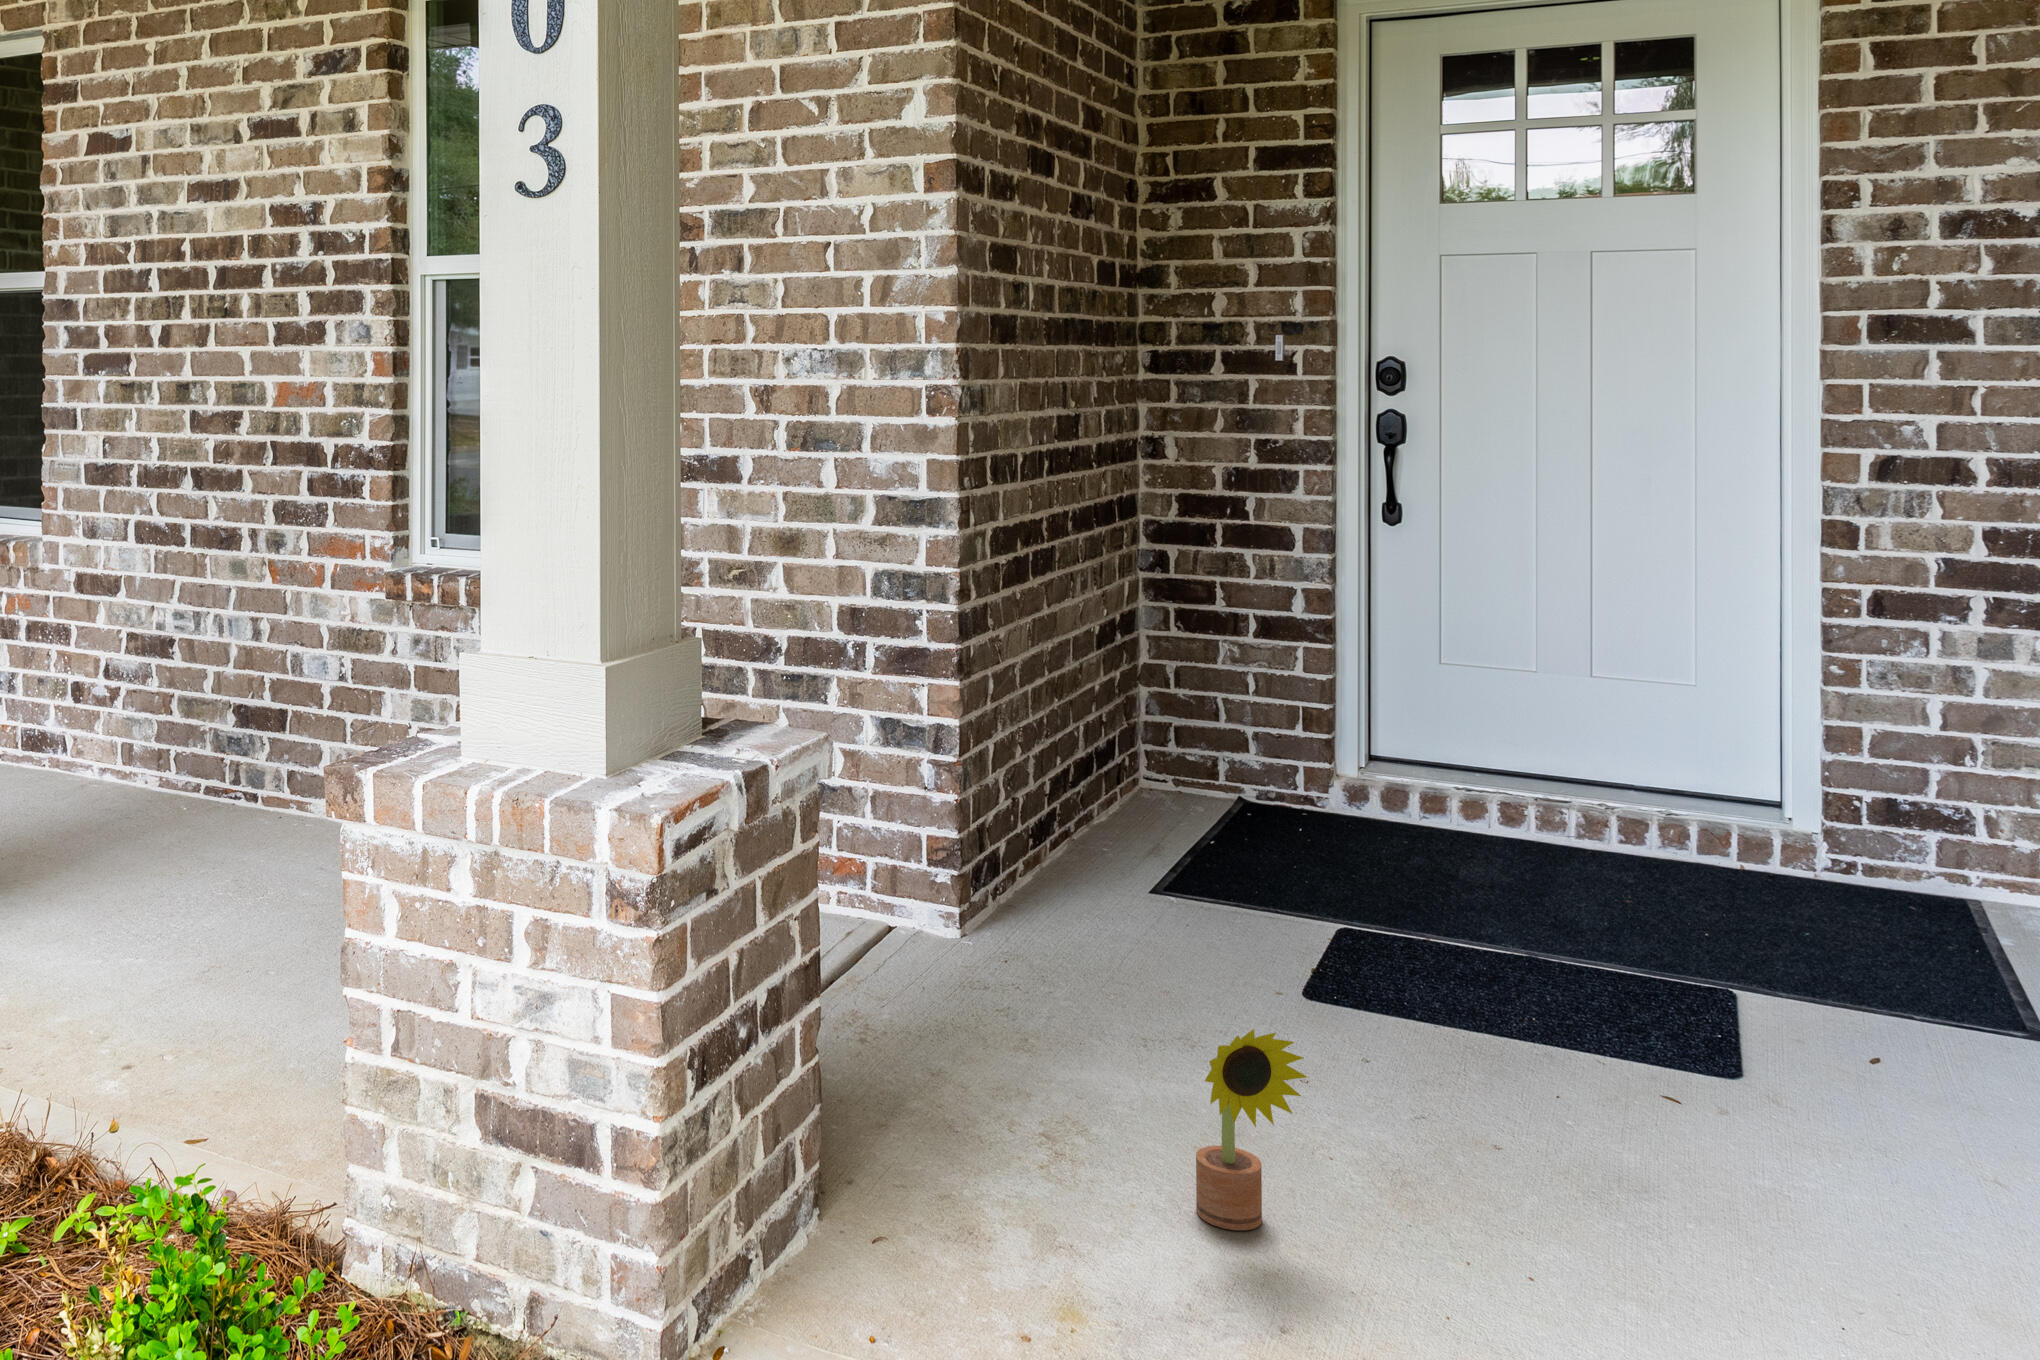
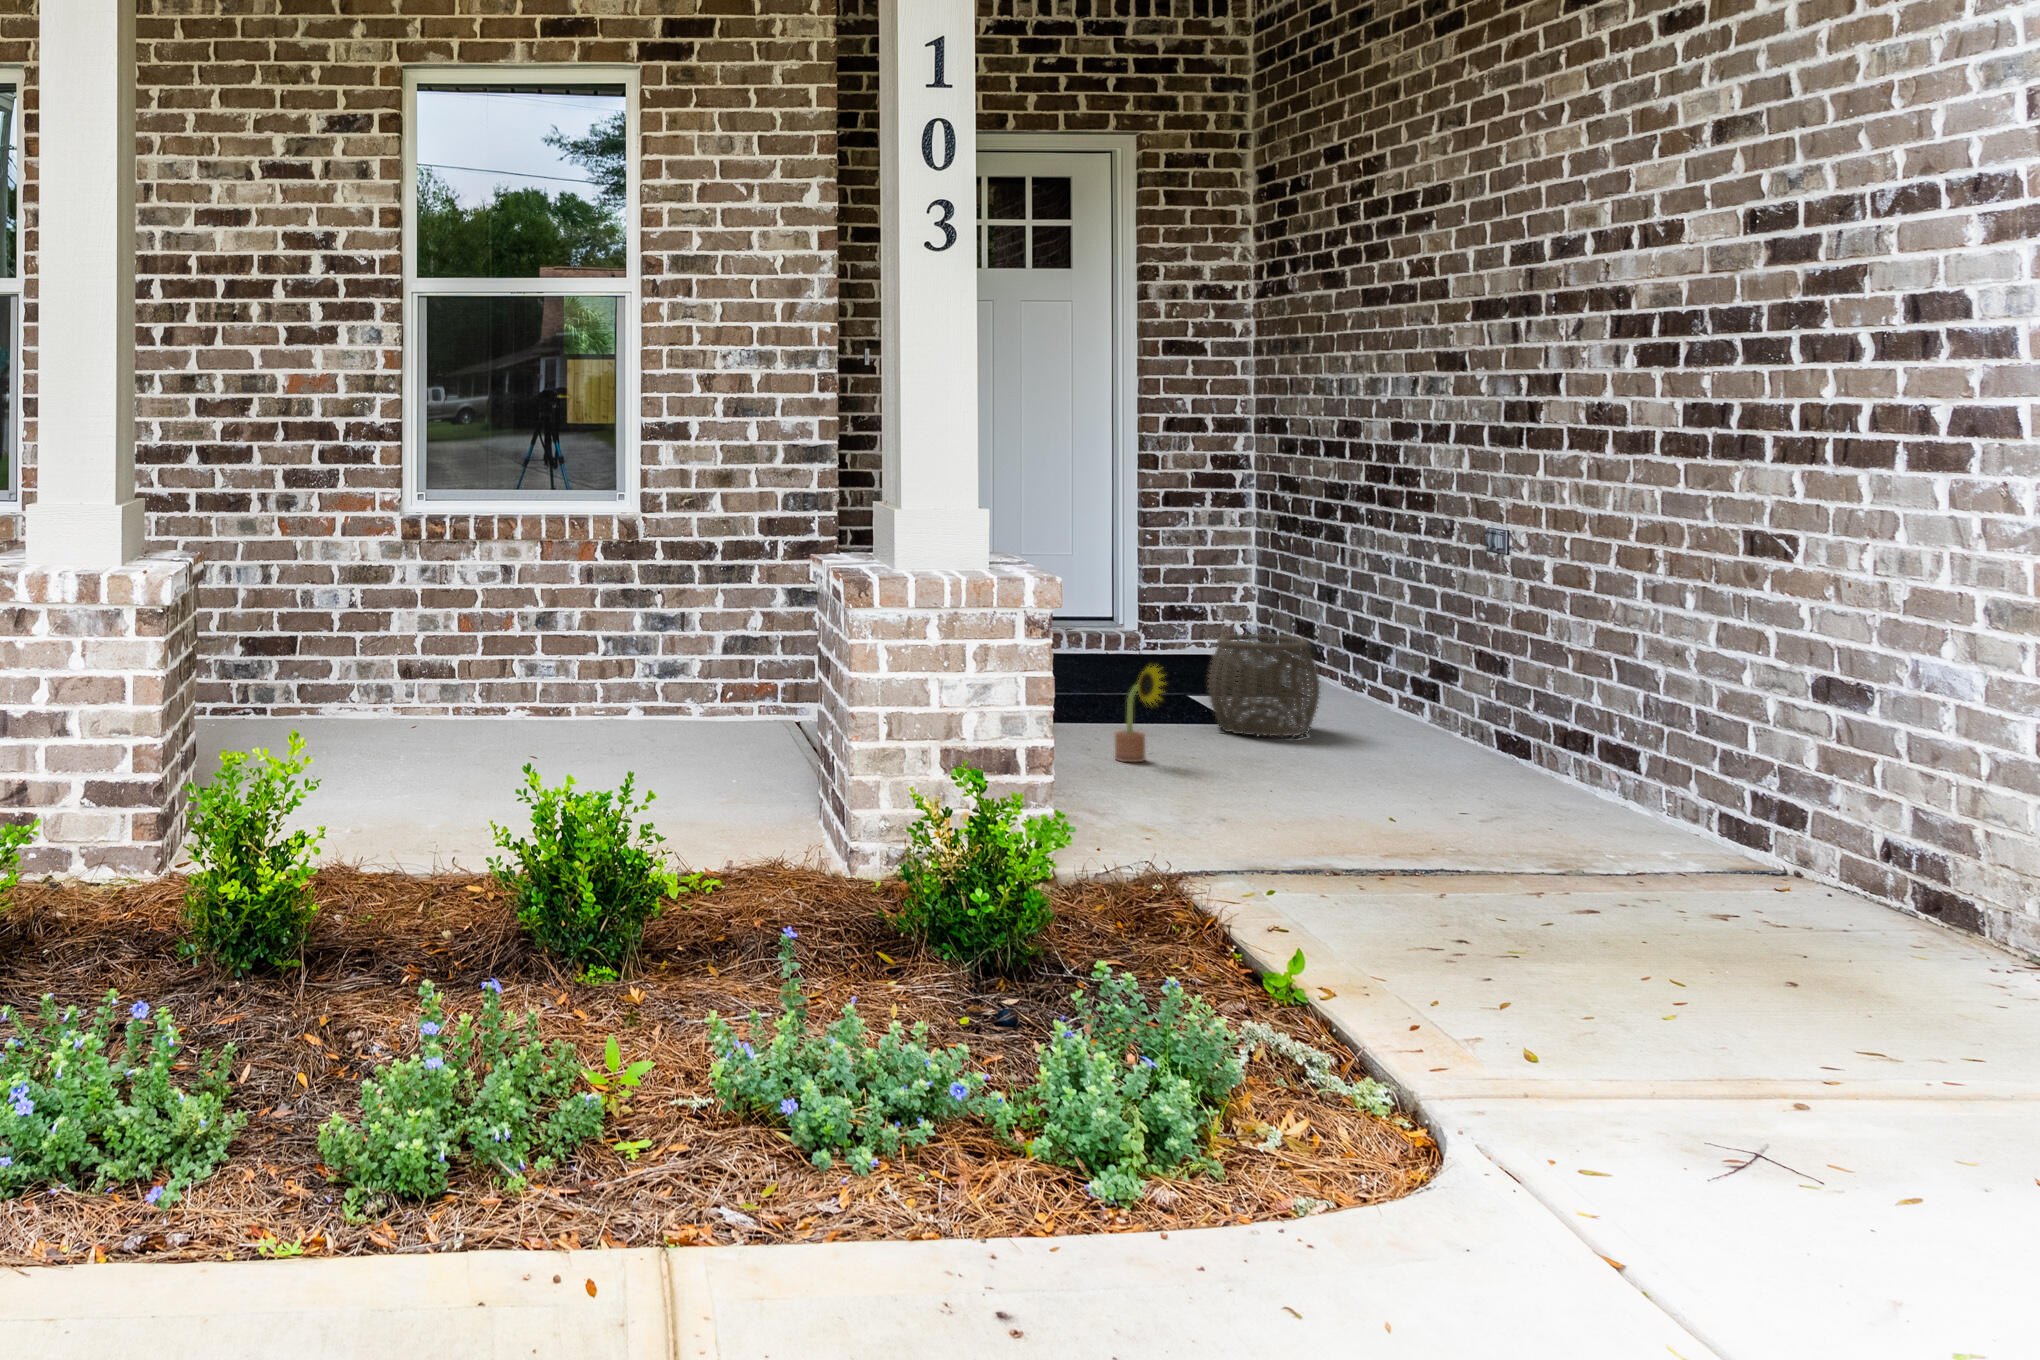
woven basket: none [1587,954,1878,1231] -> present [1208,634,1320,737]

